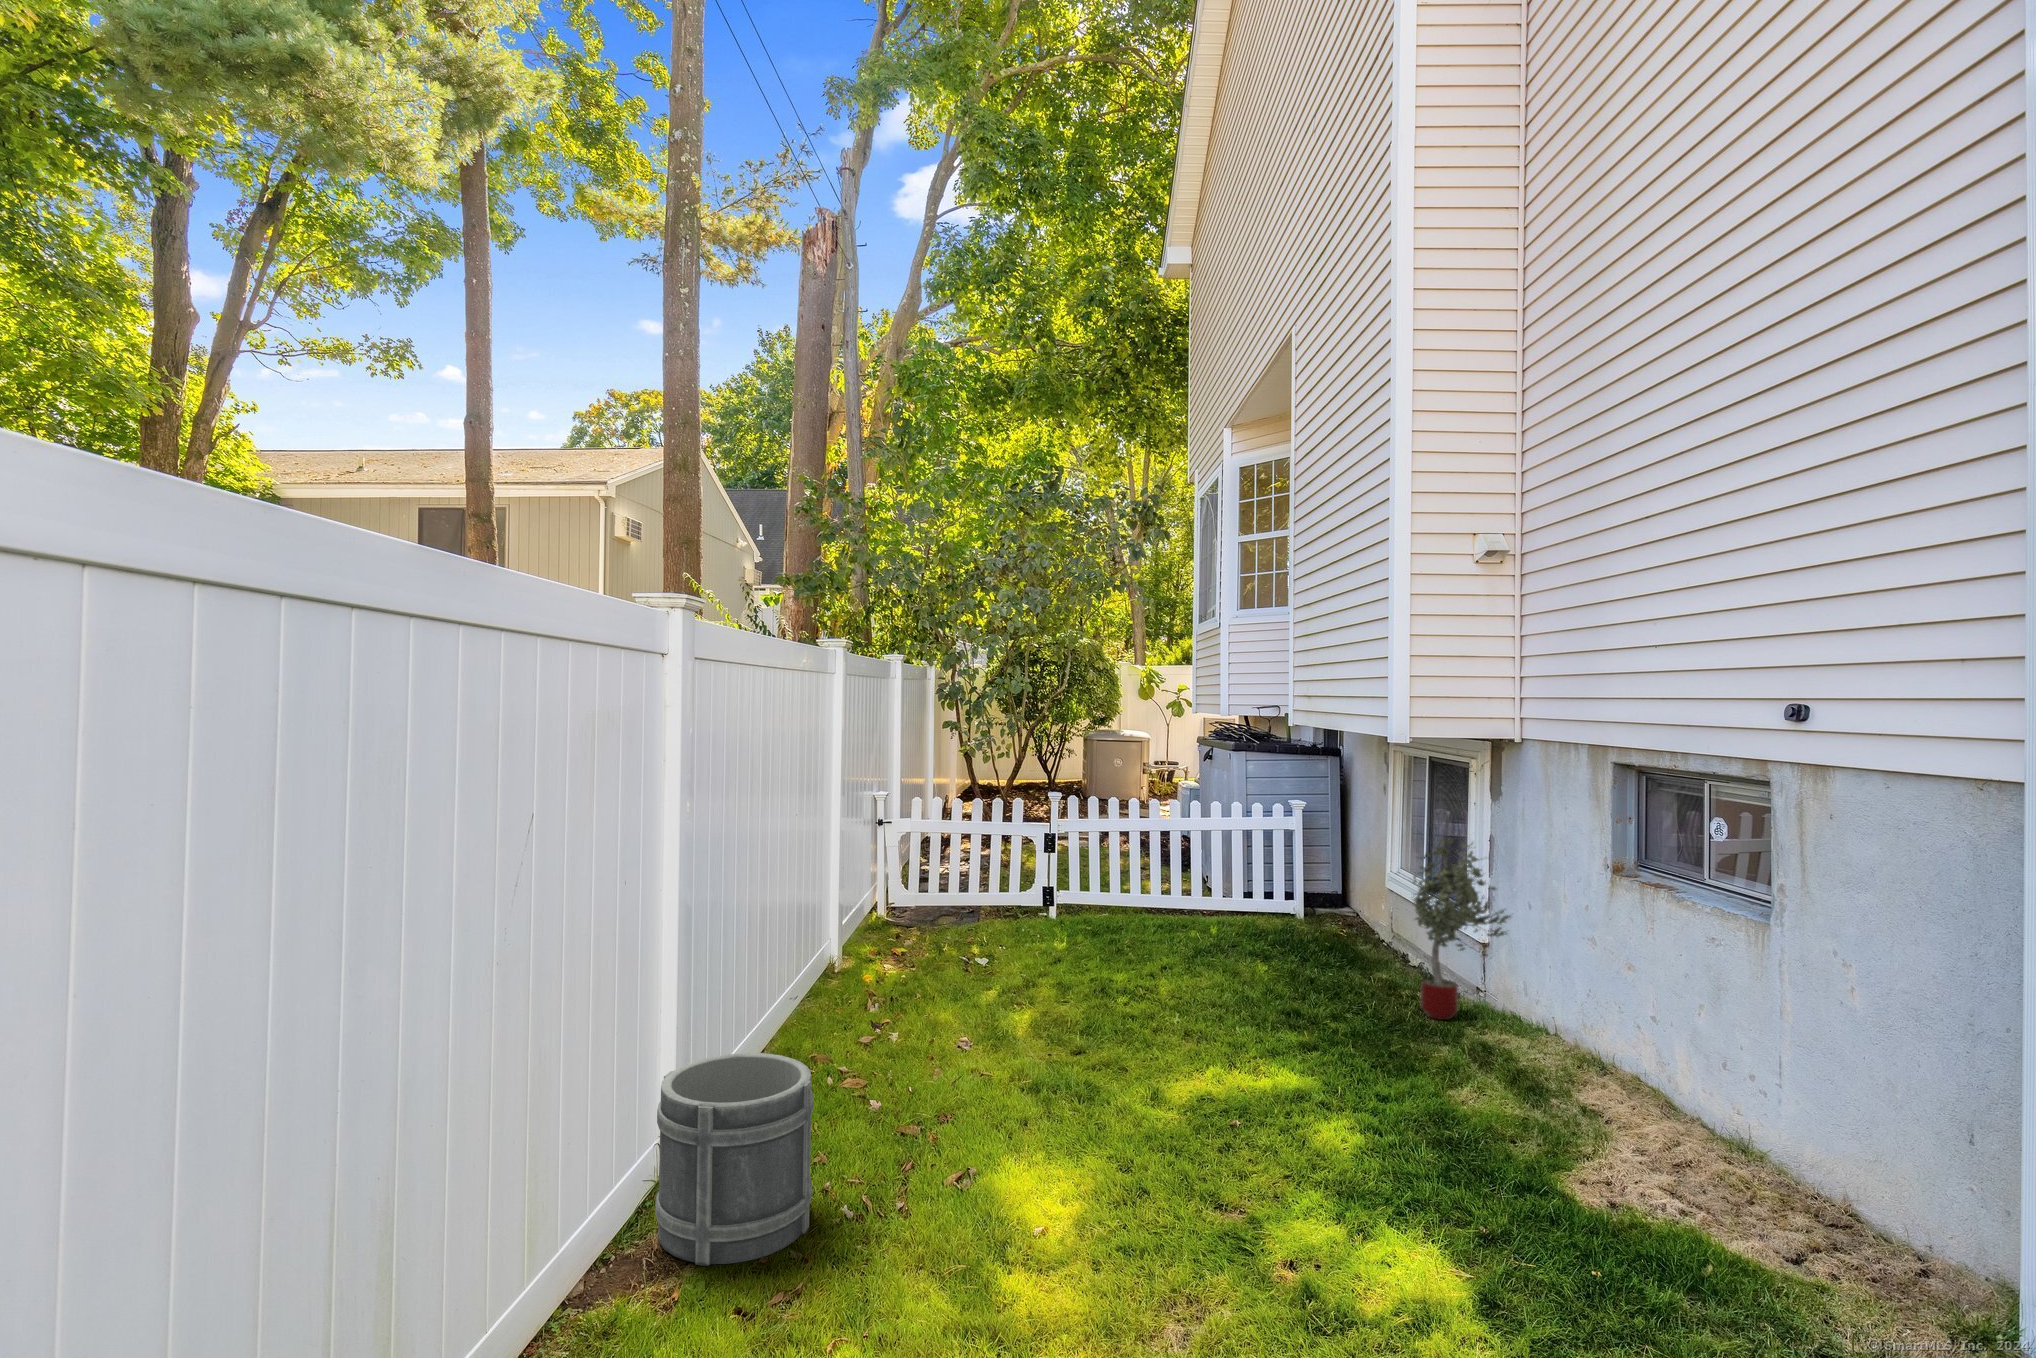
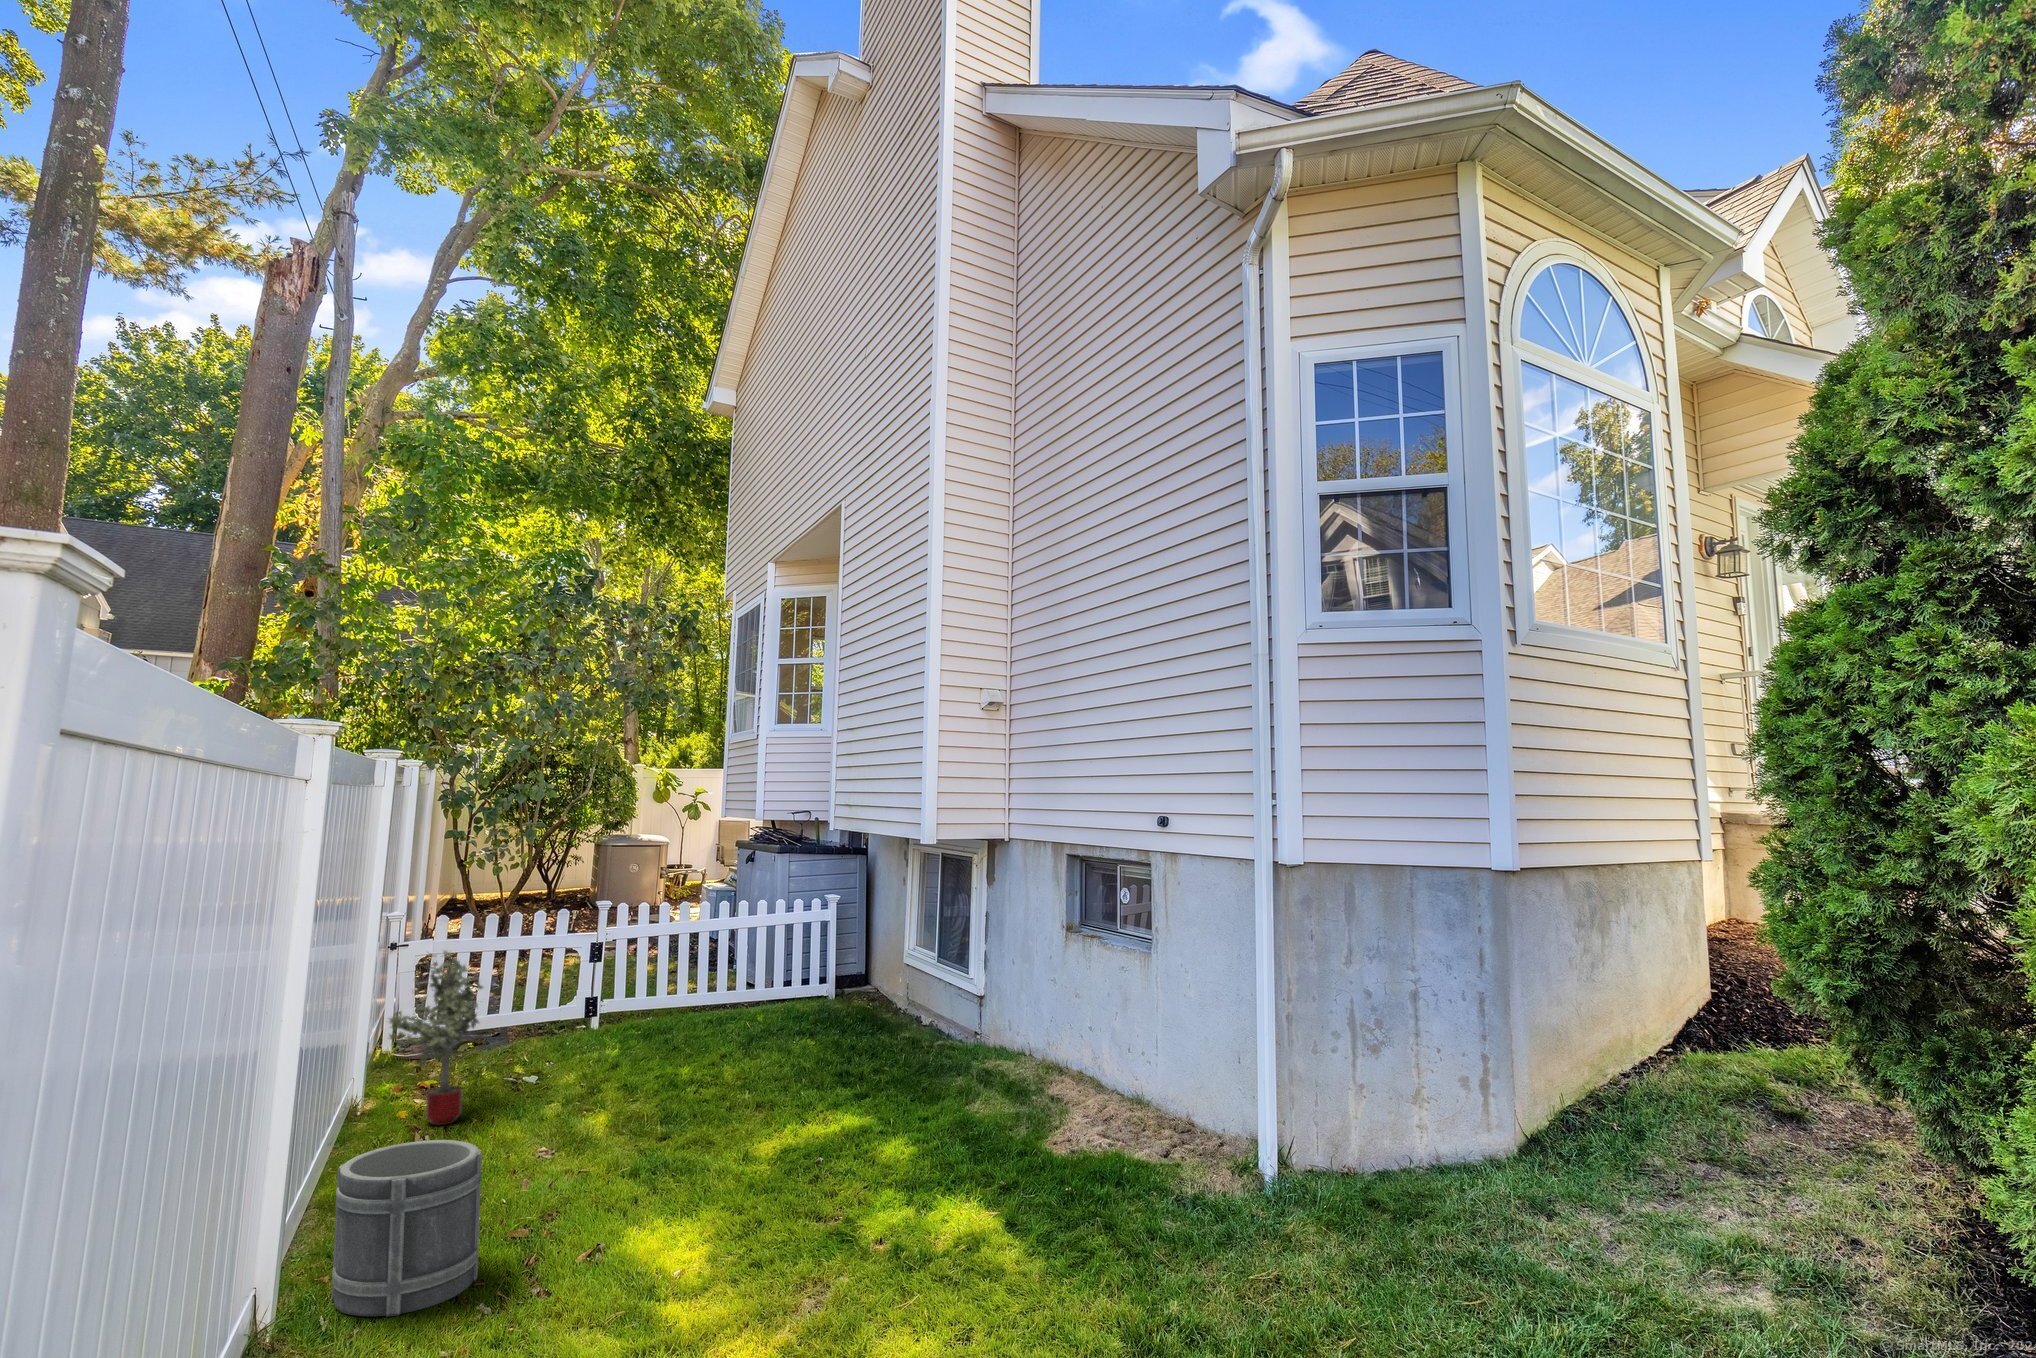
potted tree: present [1413,839,1510,1020] -> present [389,951,483,1125]

